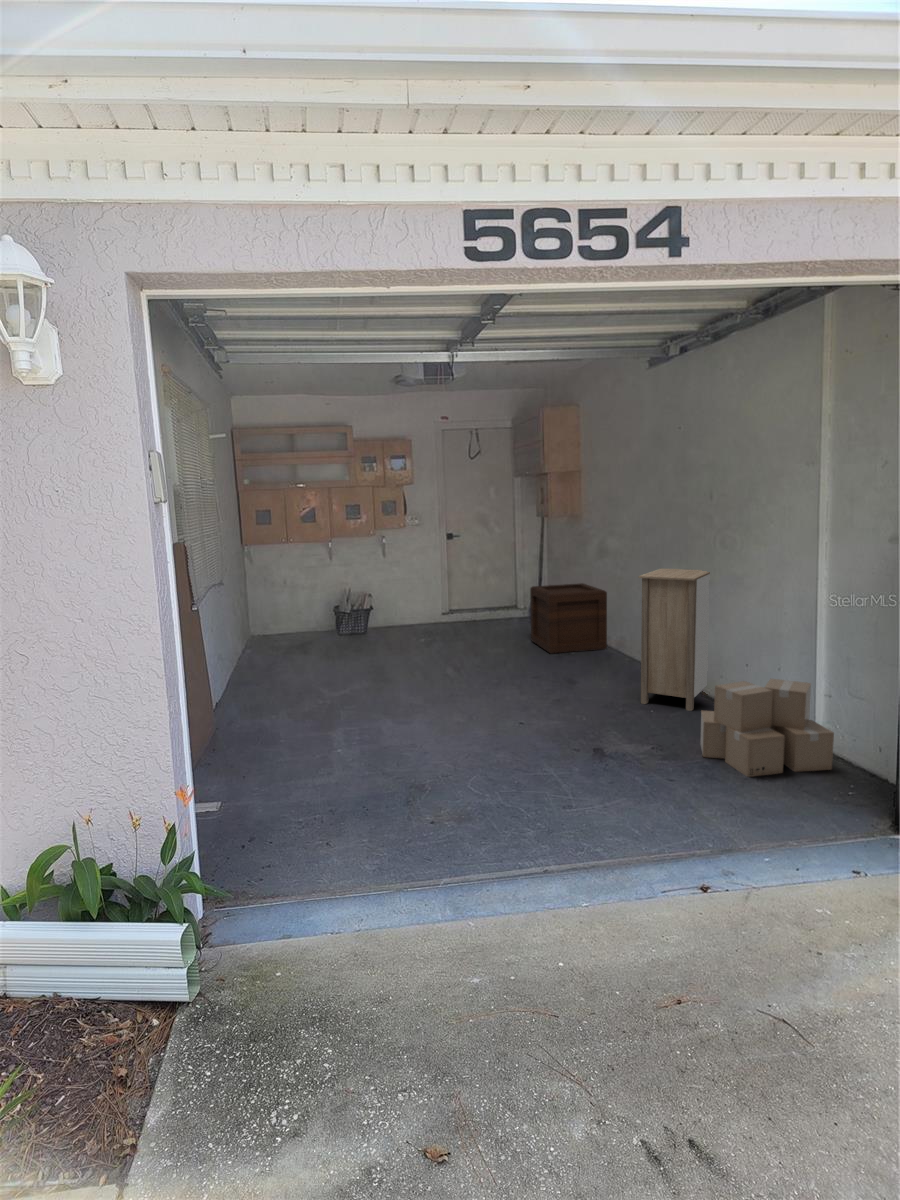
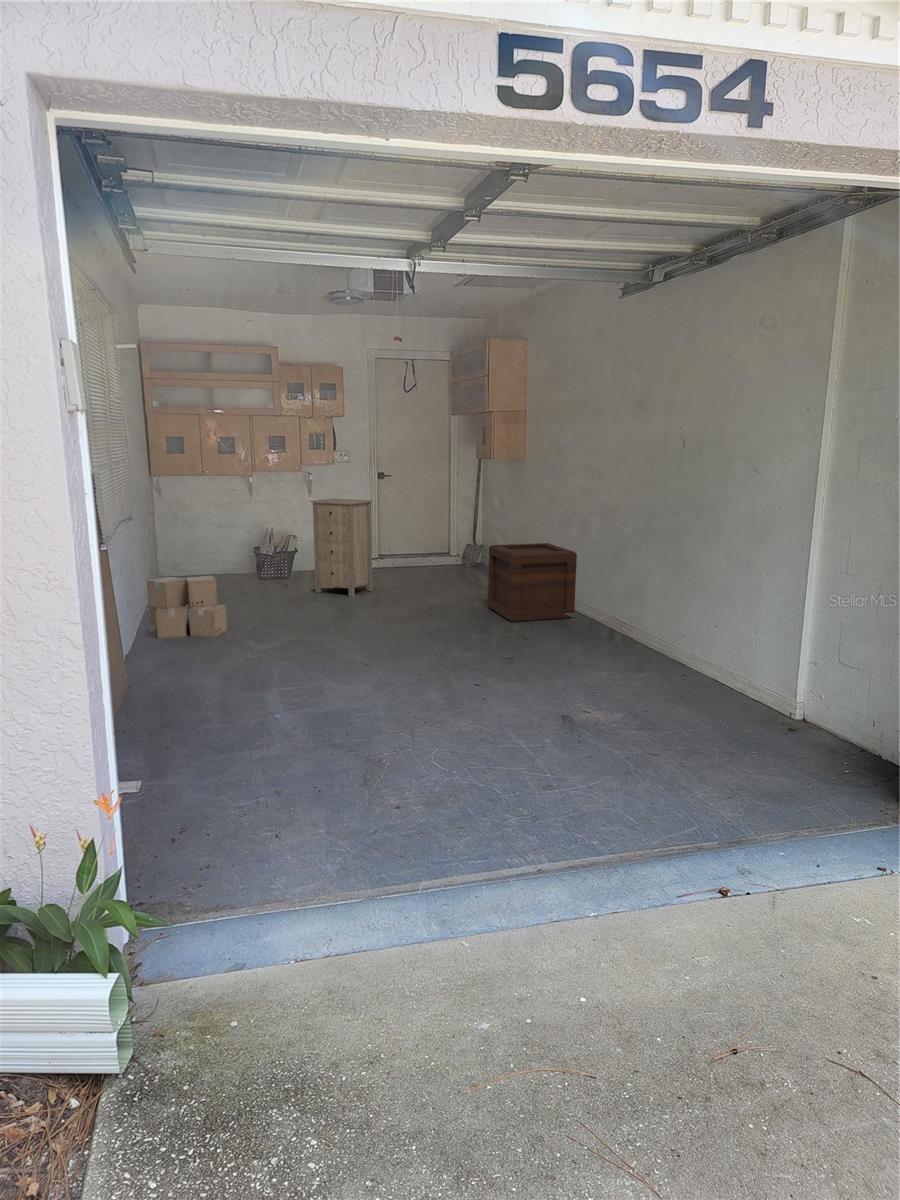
storage cabinet: present [638,568,710,711] -> present [310,498,372,597]
cardboard box: present [701,679,834,777] -> present [147,576,227,638]

